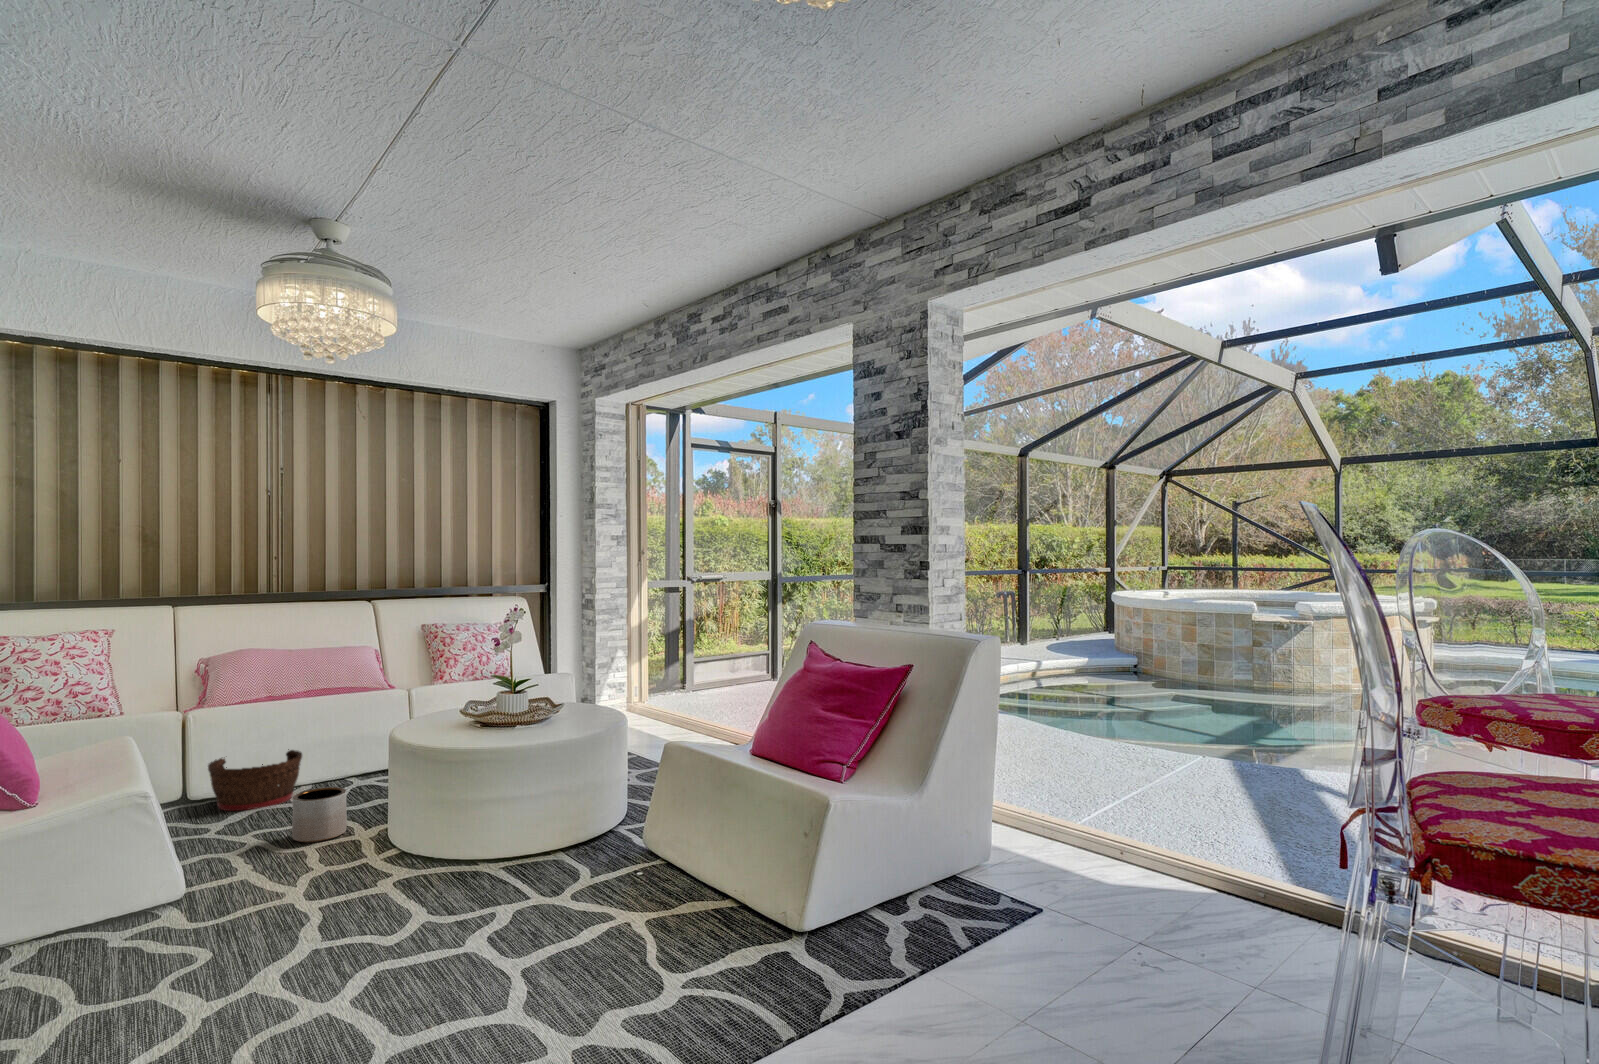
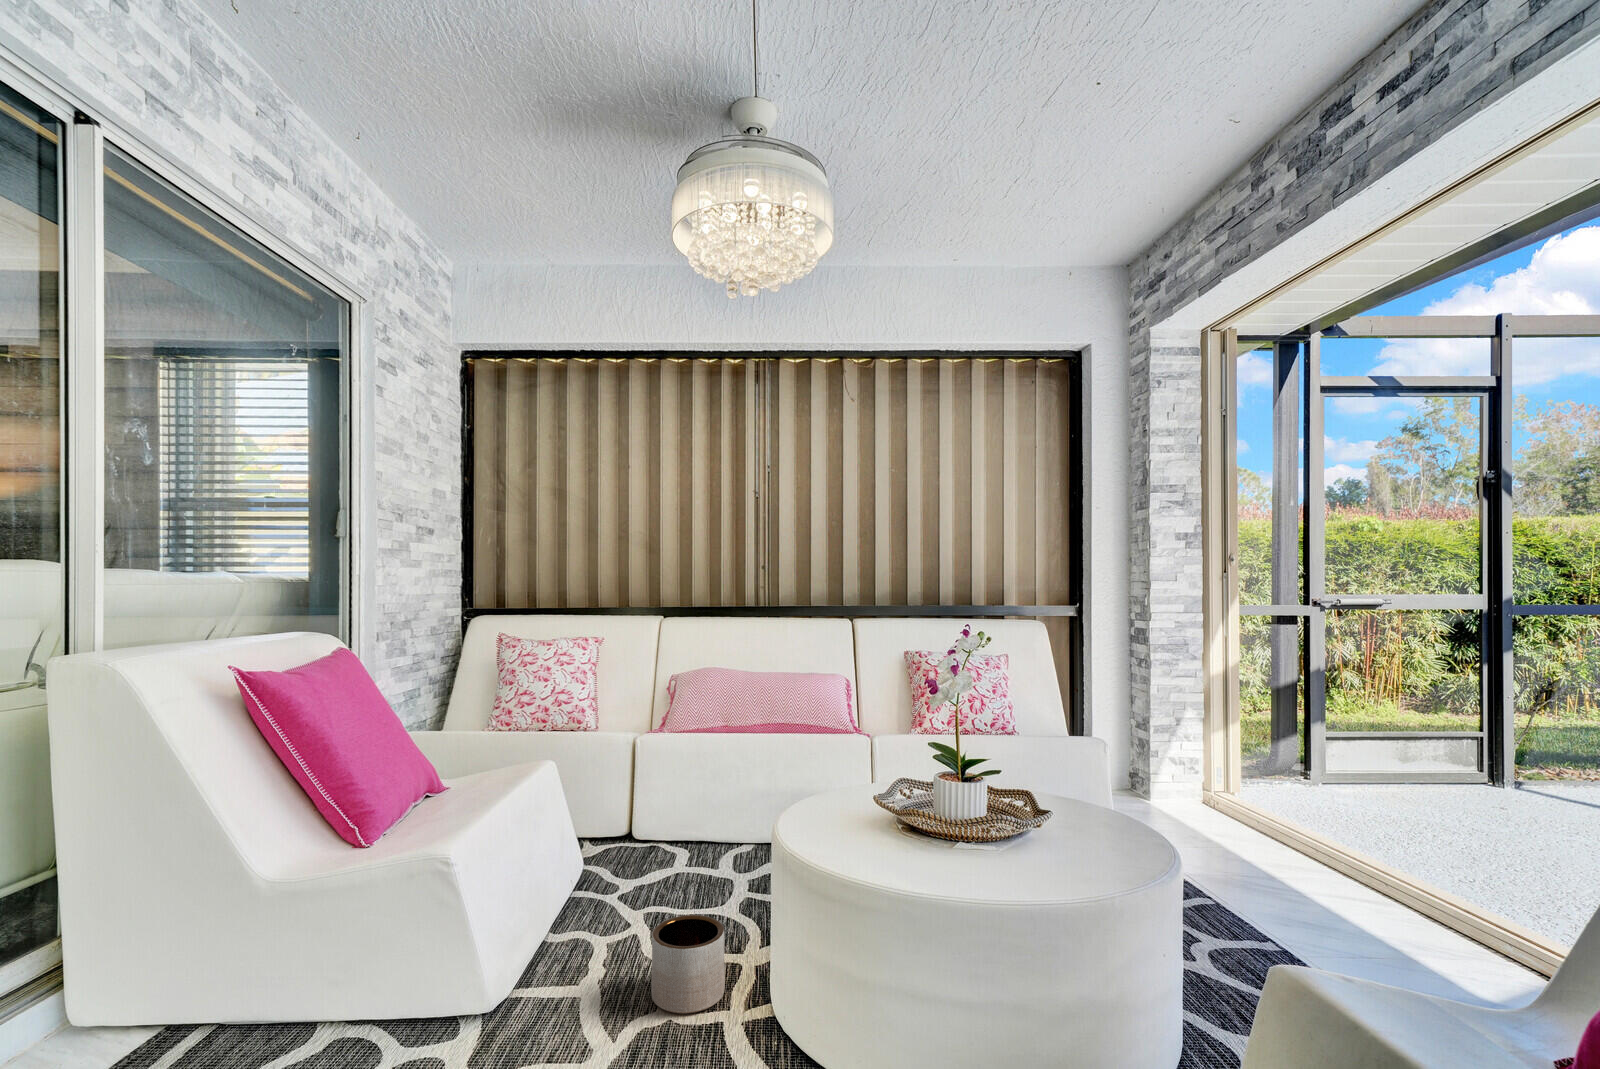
basket: present [208,749,302,811] -> none [632,804,734,892]

